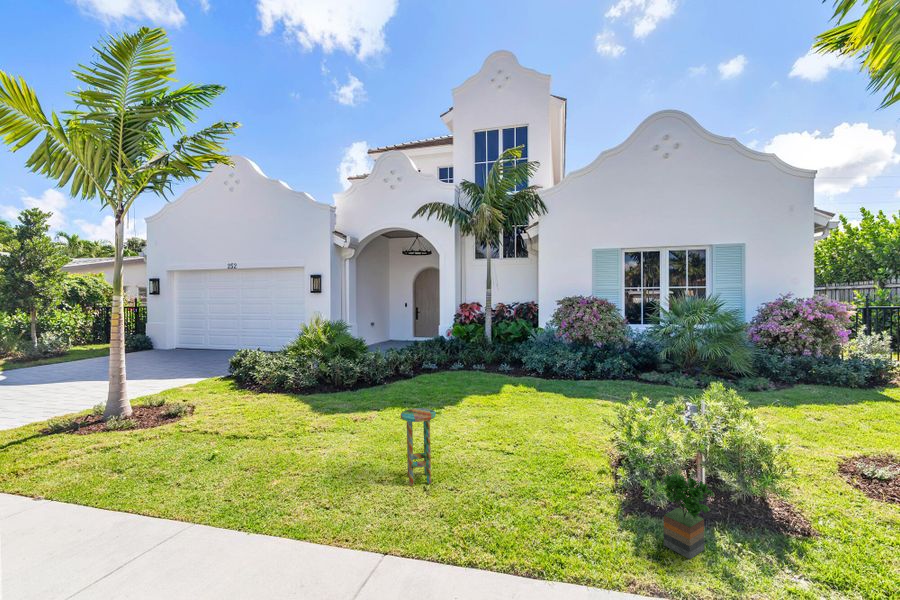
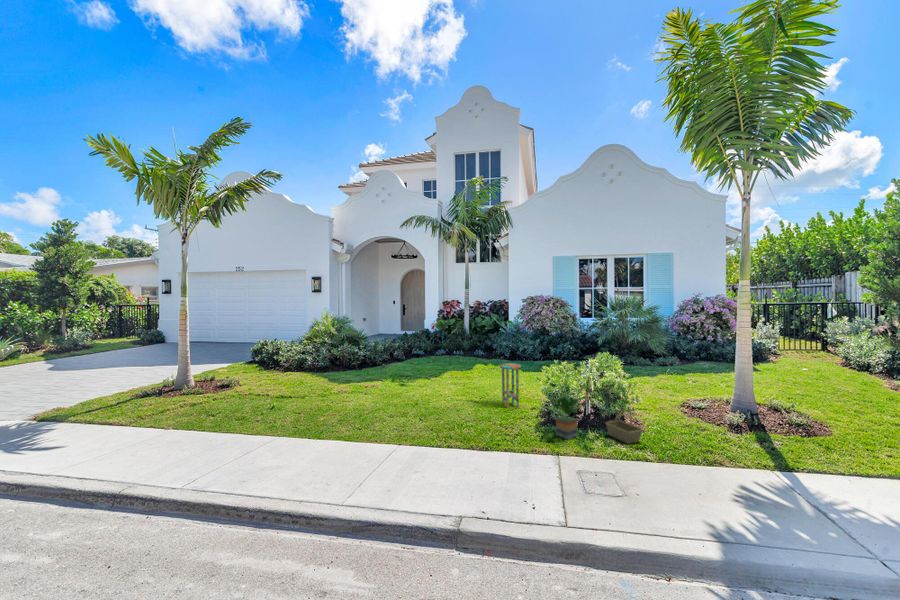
side table: present [401,408,436,486] -> present [500,363,521,408]
basket: none [755,514,843,579] -> present [606,414,642,444]

